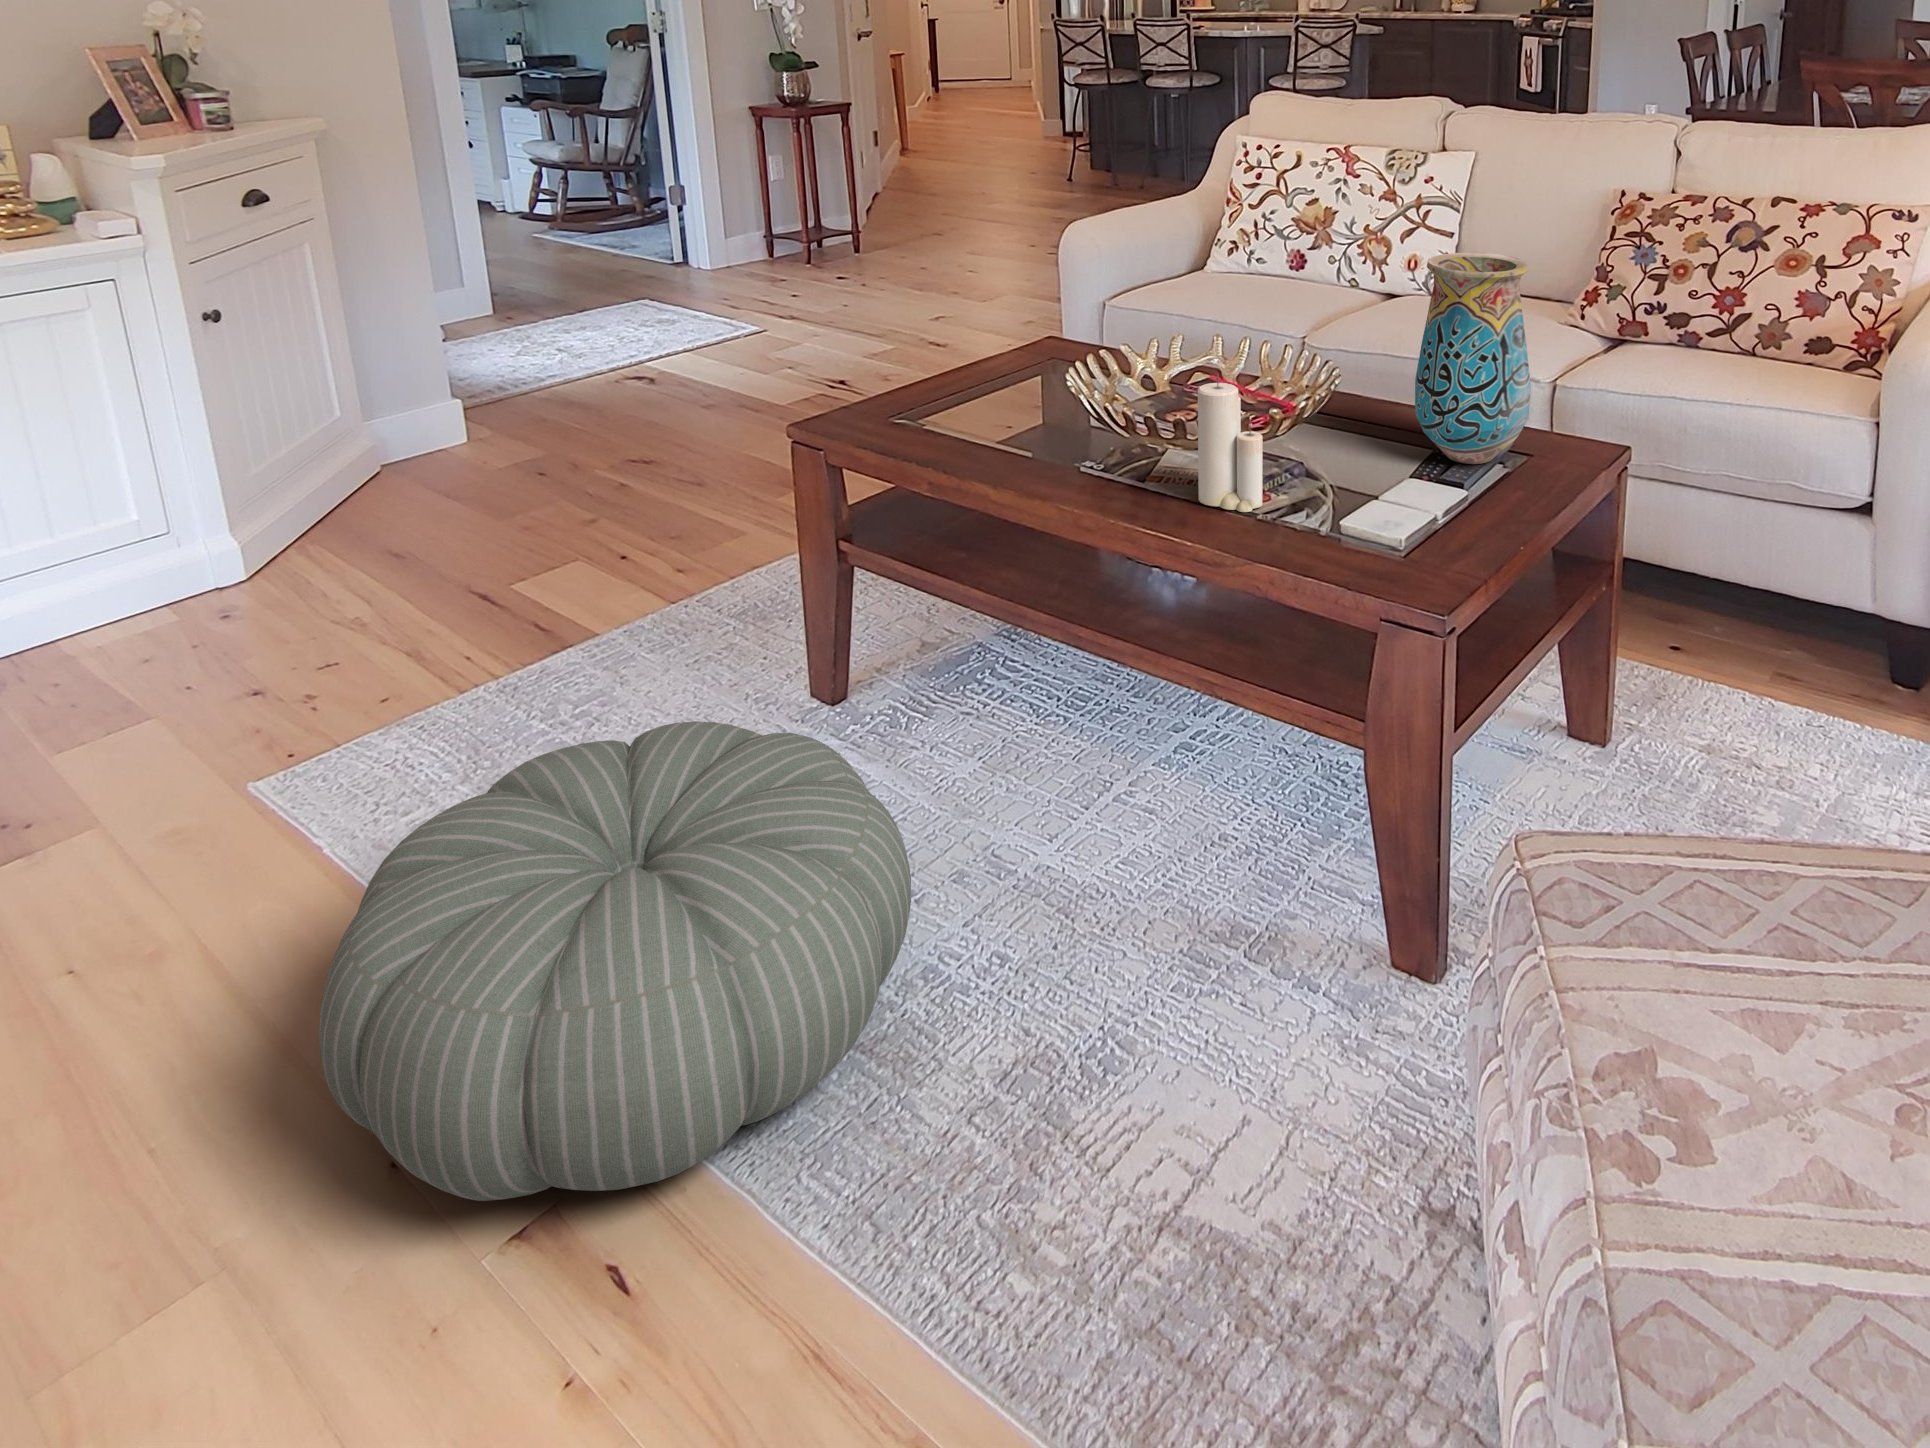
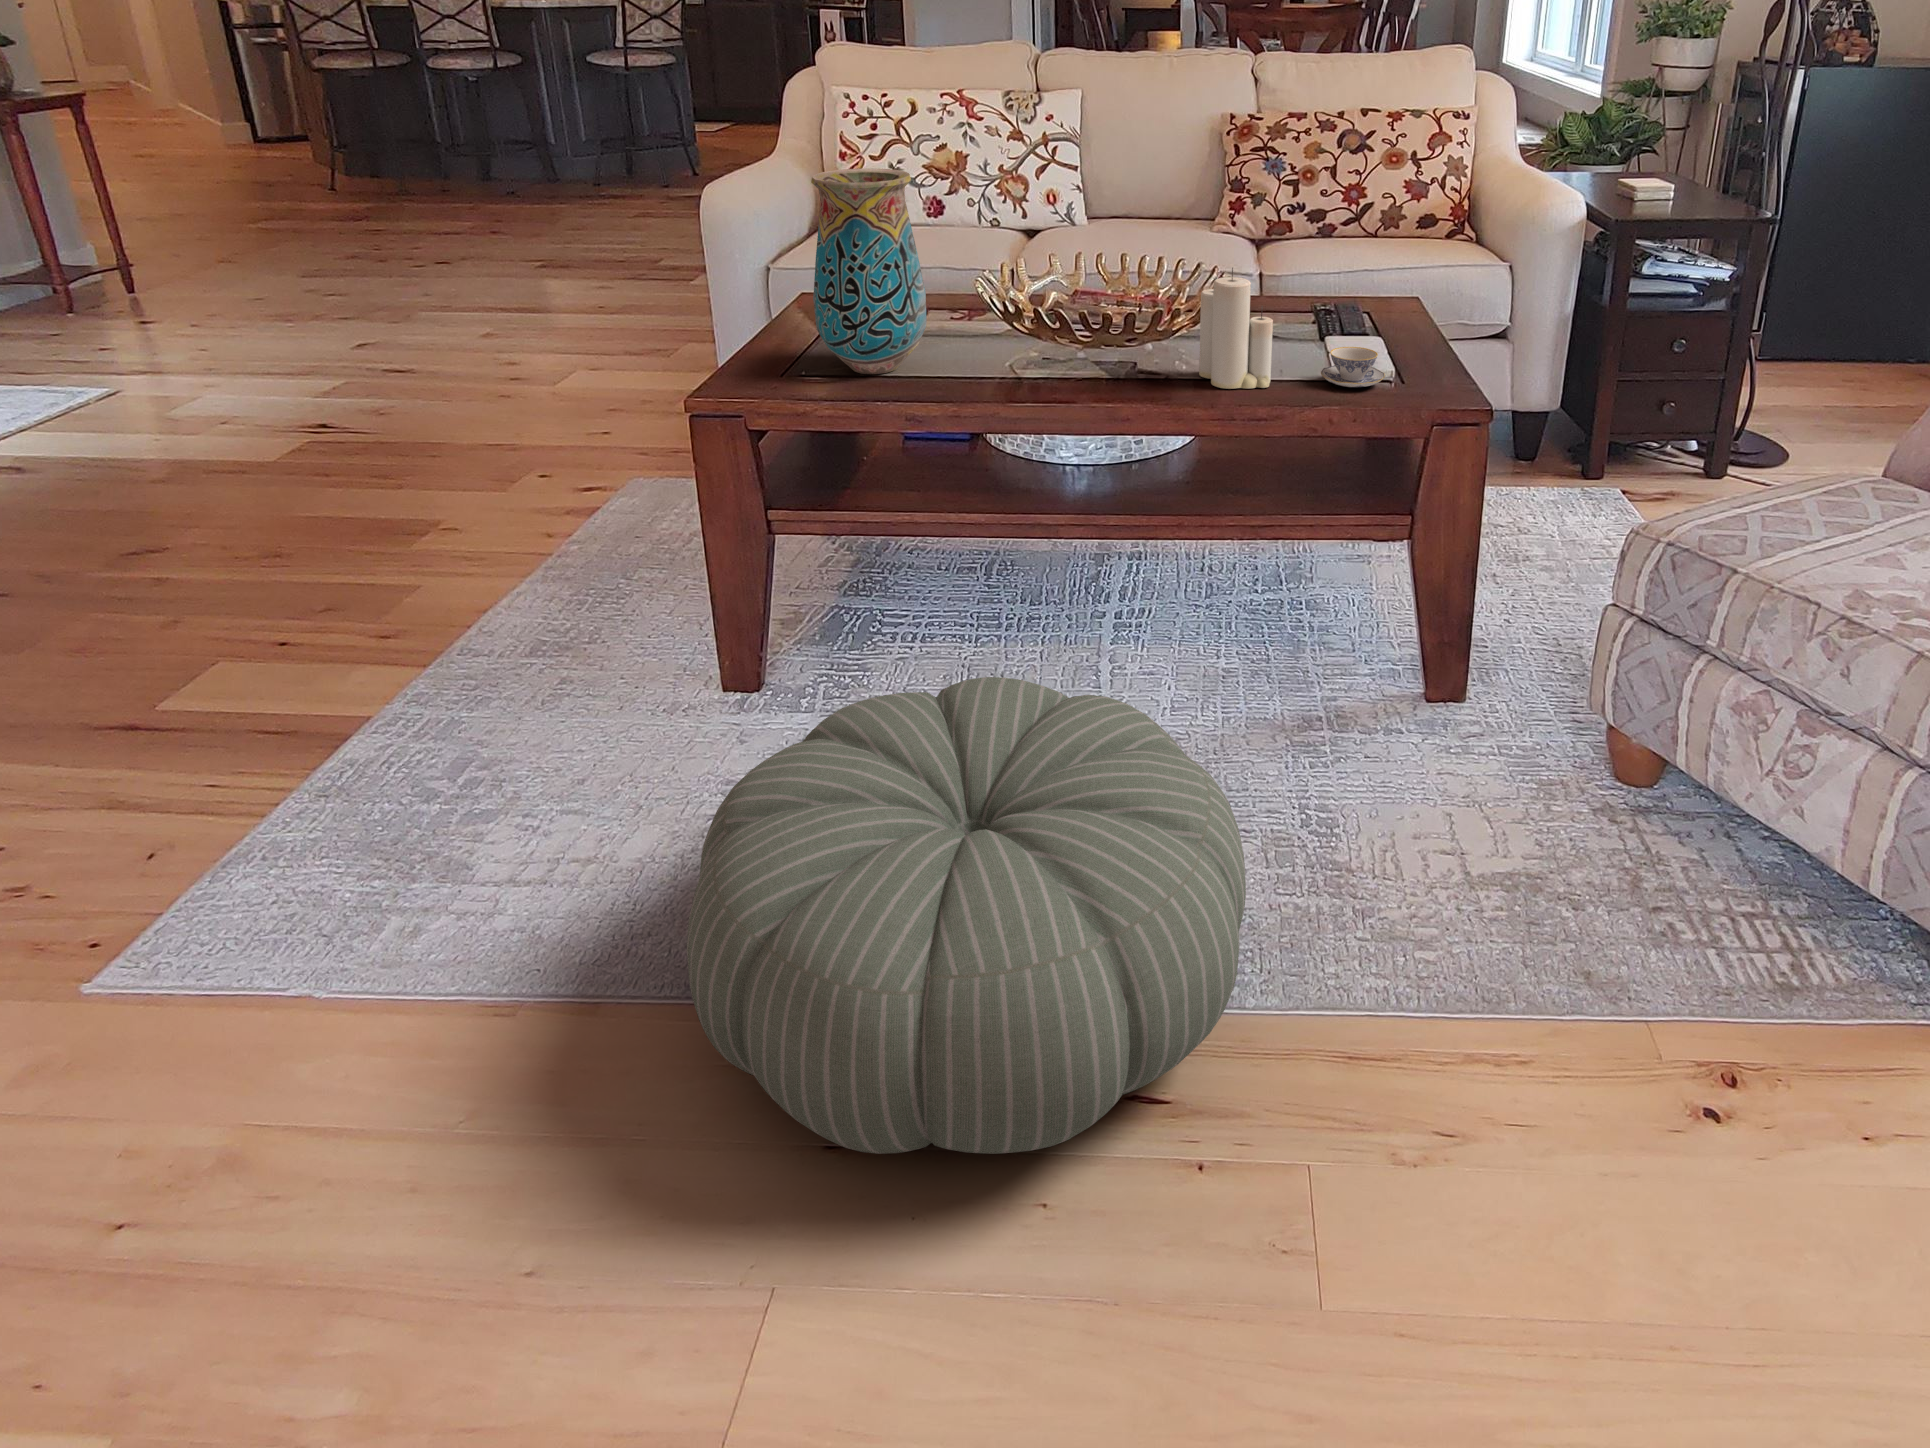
vase: present [1415,253,1531,464] -> present [811,168,927,374]
teacup: none [1306,484,1381,535] -> present [1321,347,1385,387]

